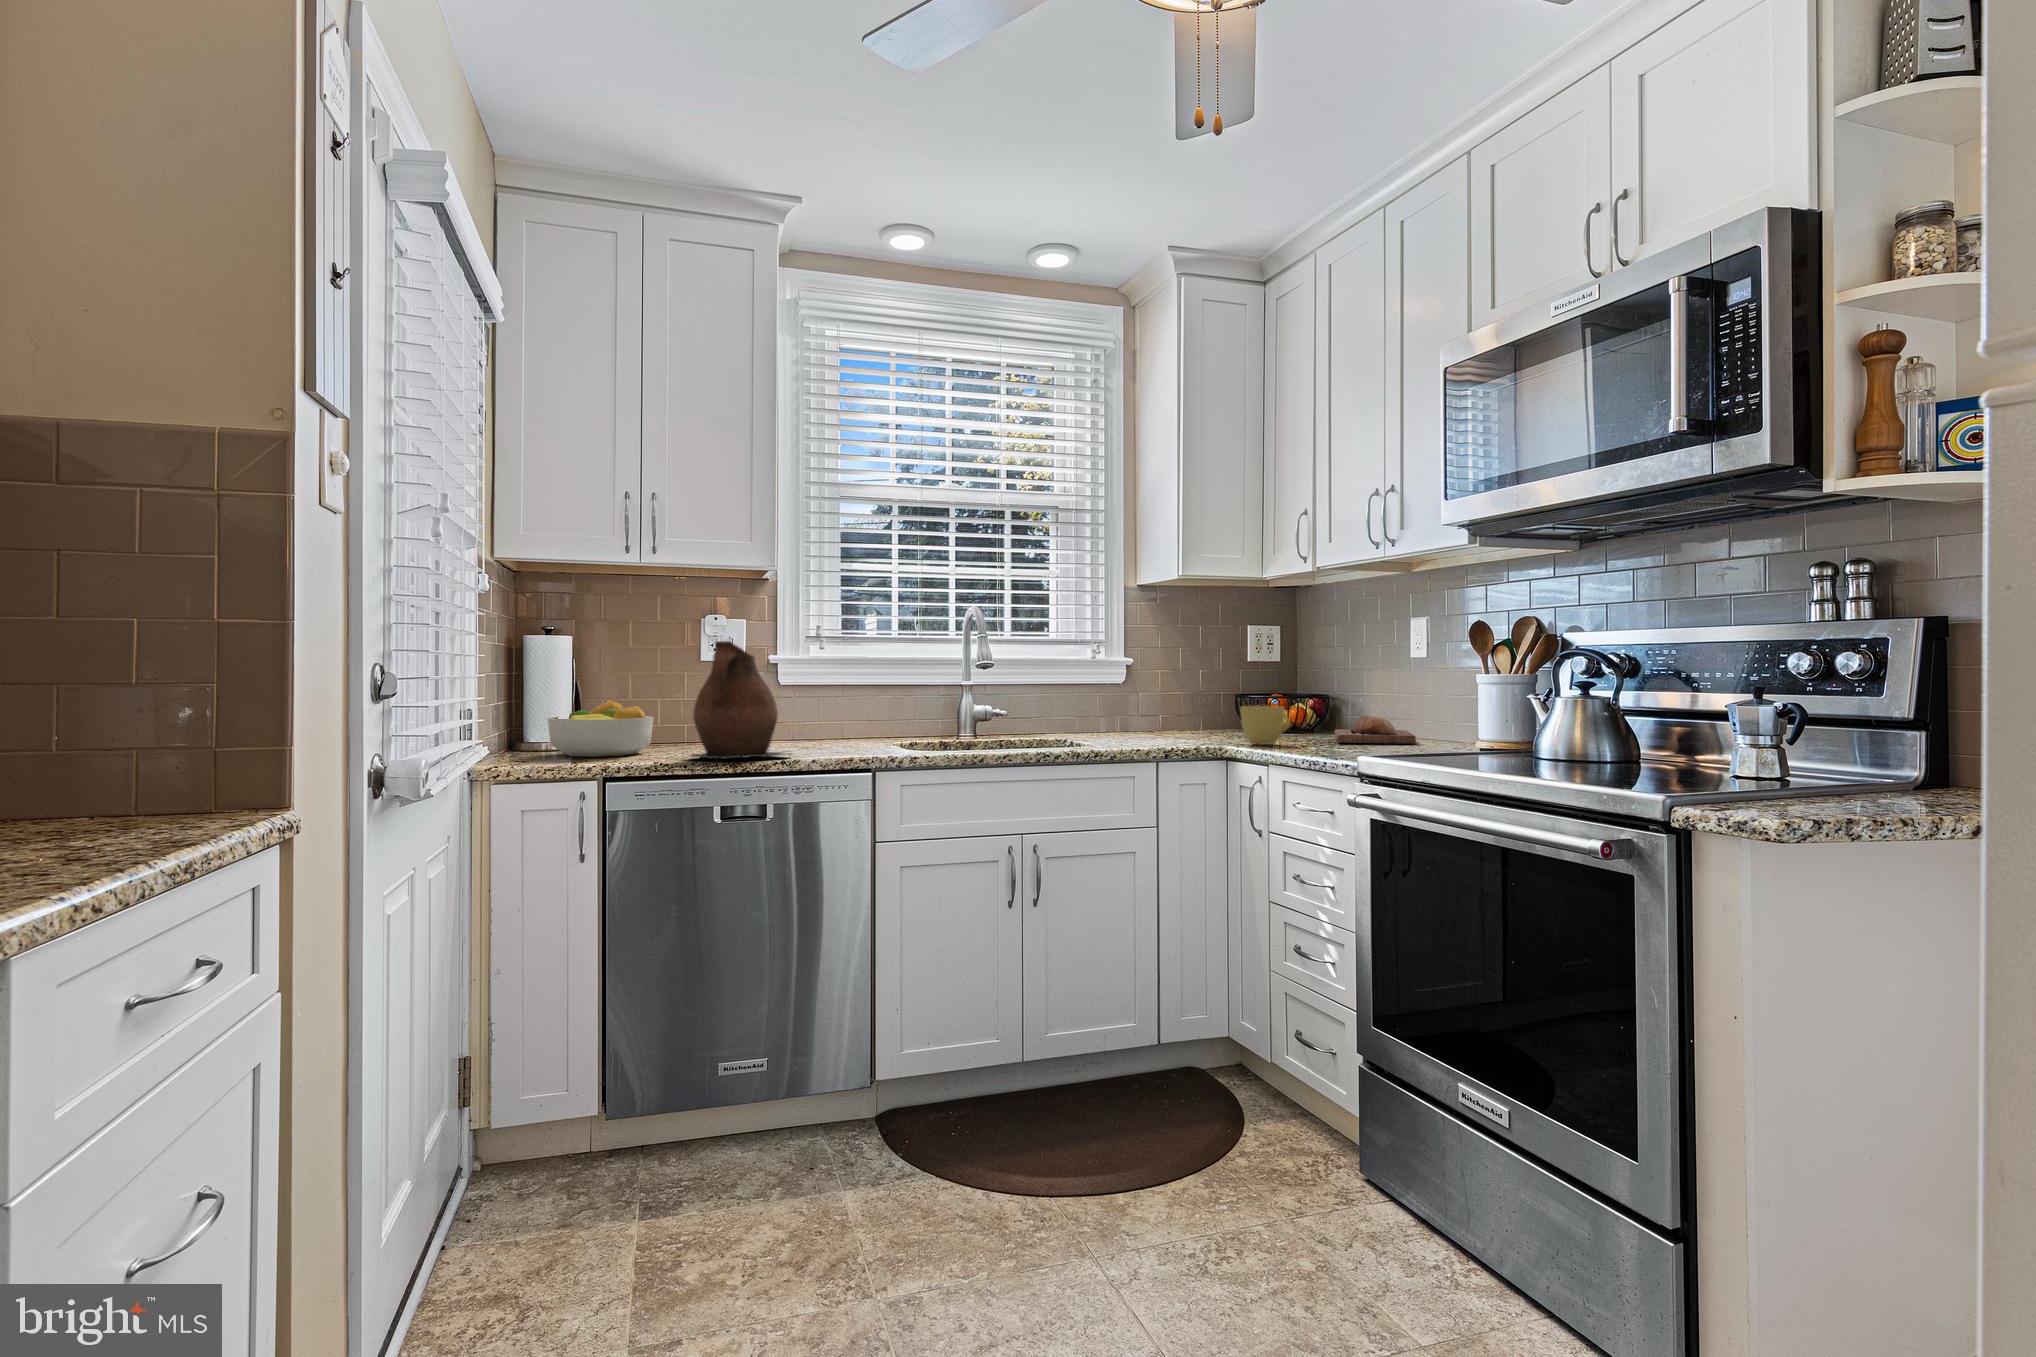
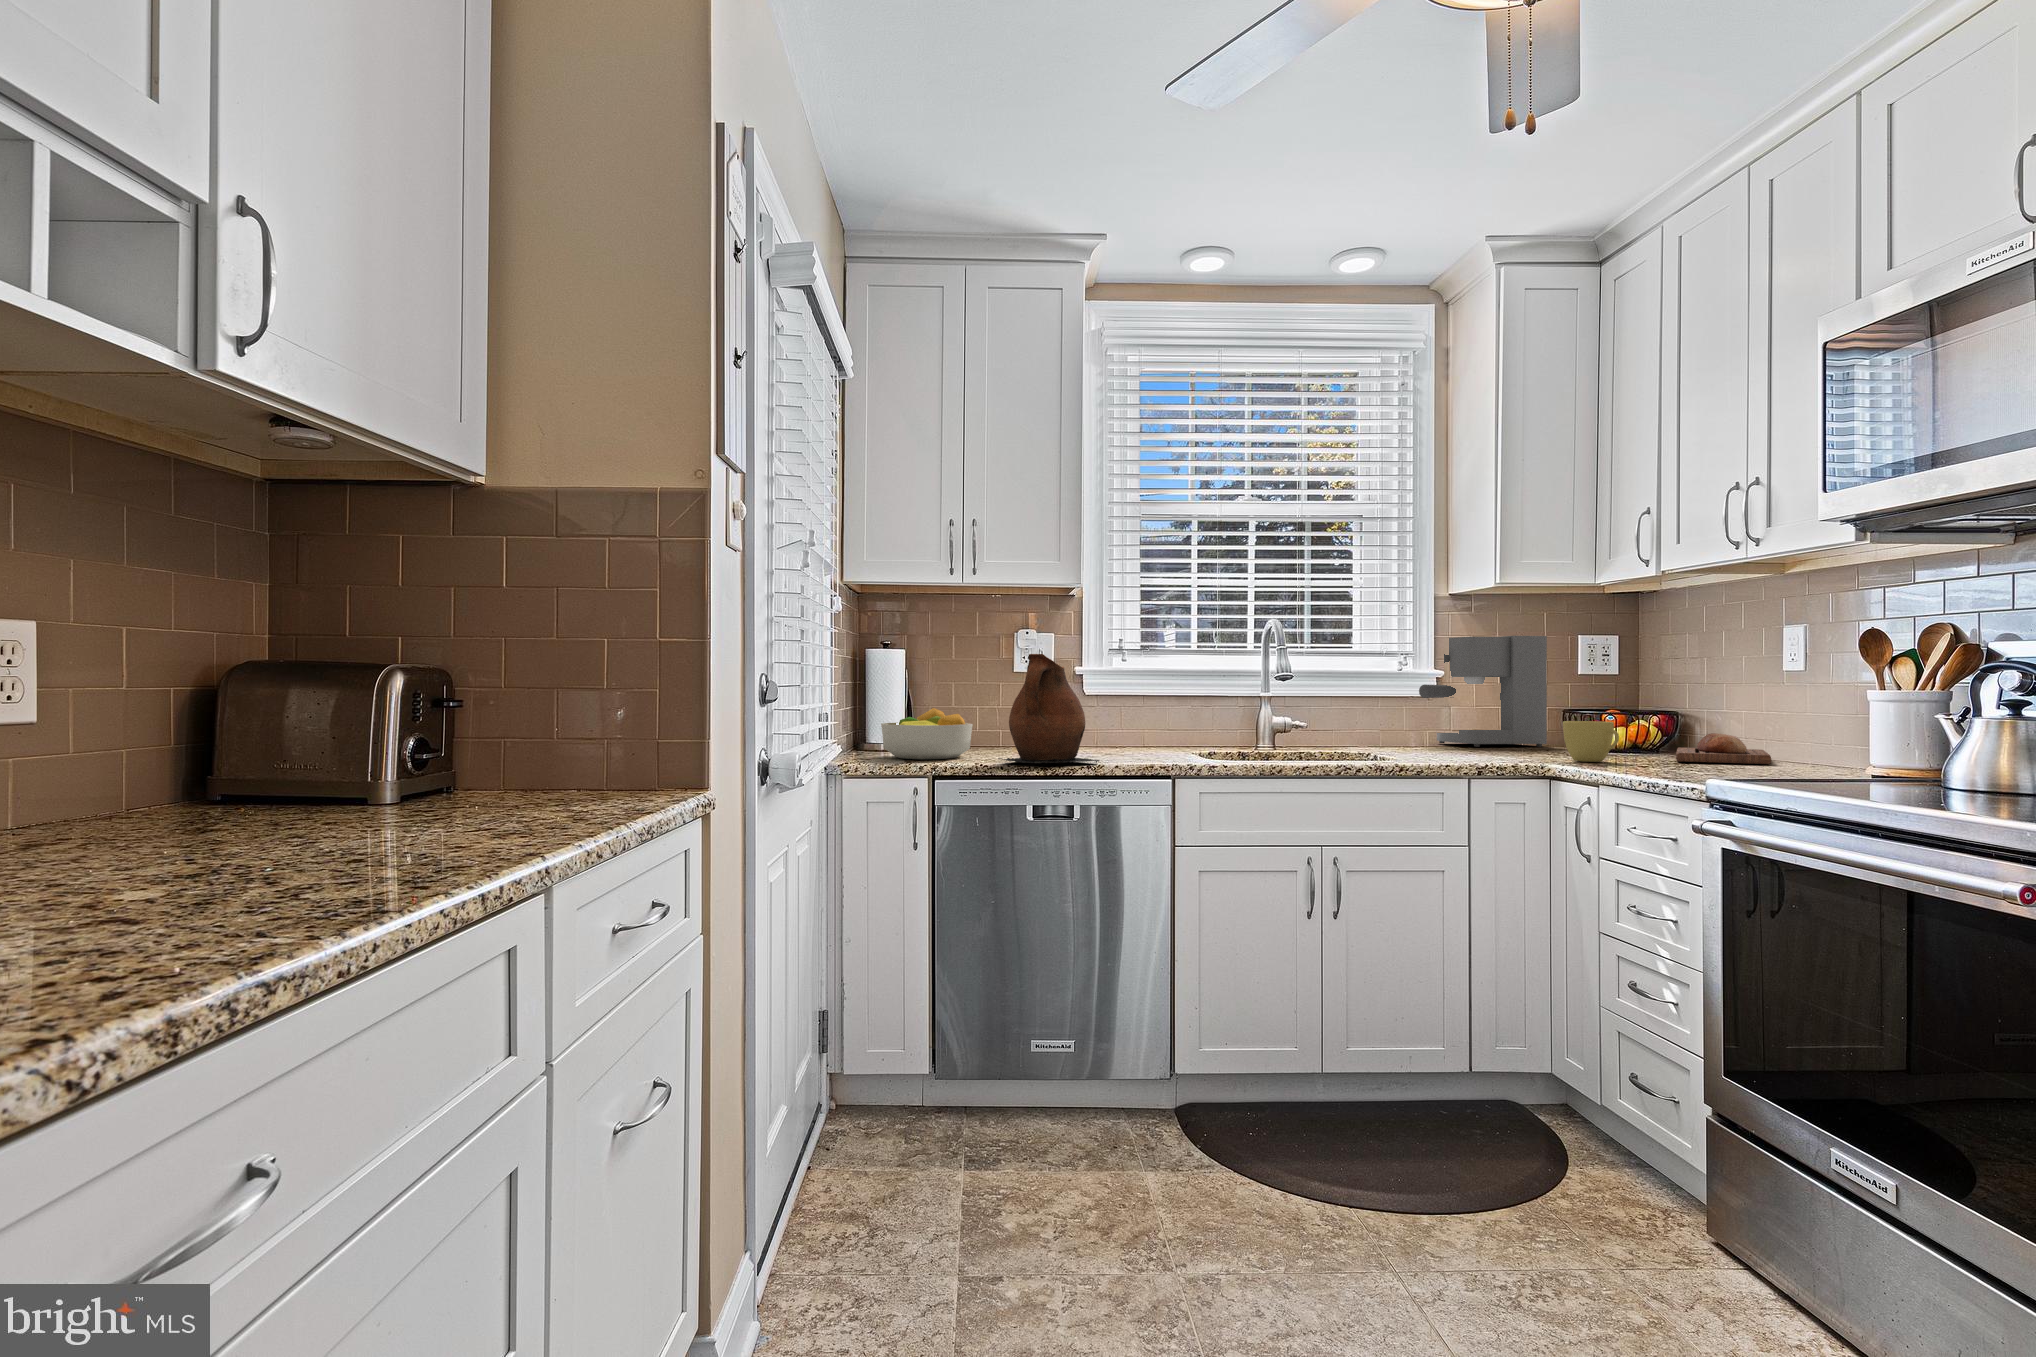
coffee maker: none [1108,626,1221,731] -> present [1419,636,1547,747]

